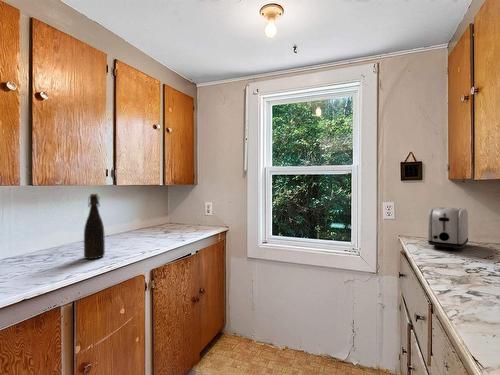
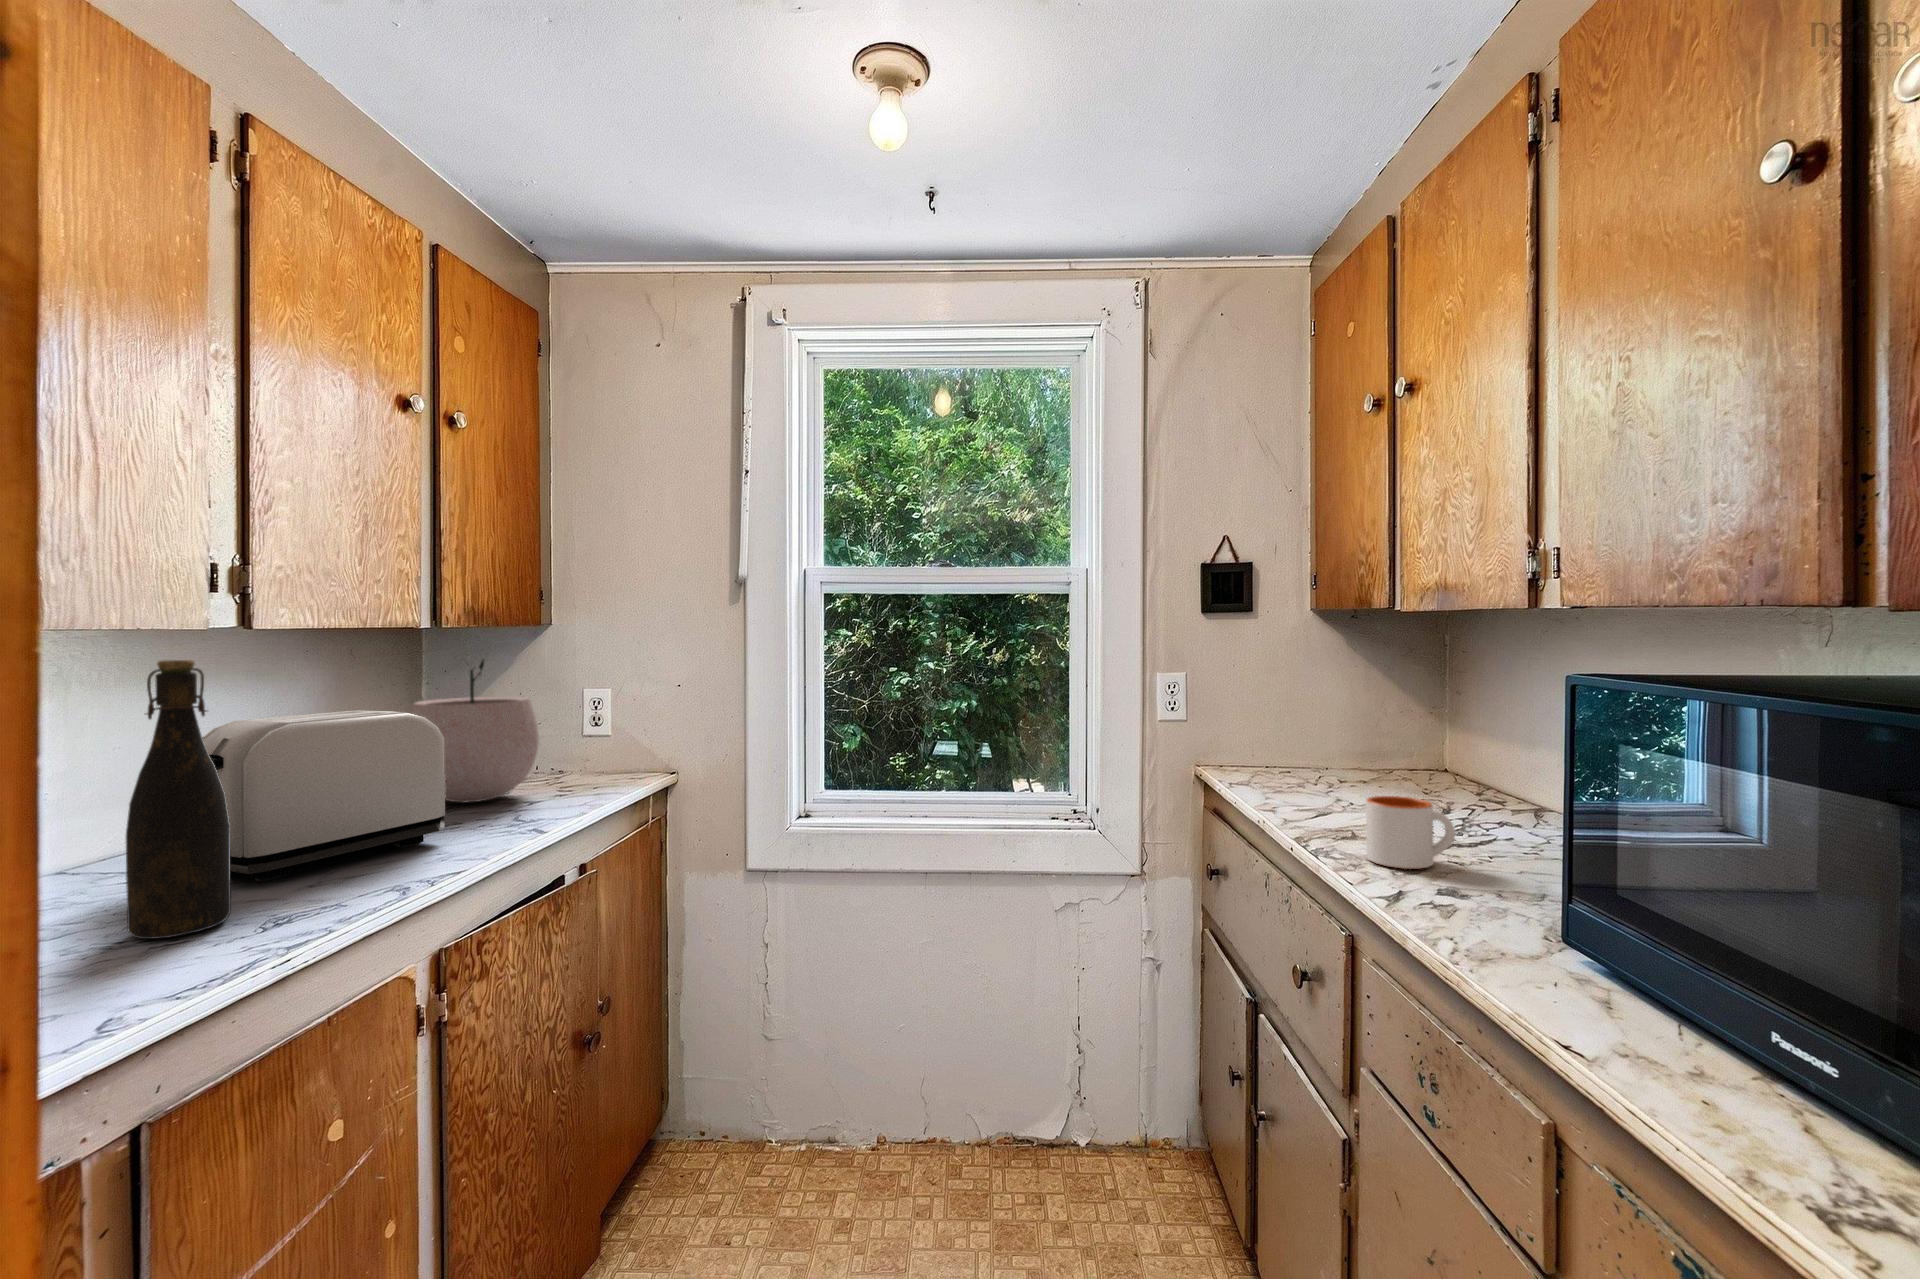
plant pot: none [156,193,188,233] -> present [411,660,539,803]
toaster: present [428,207,468,251] -> present [202,710,445,881]
mug: none [443,251,481,281] -> present [1366,796,1455,869]

